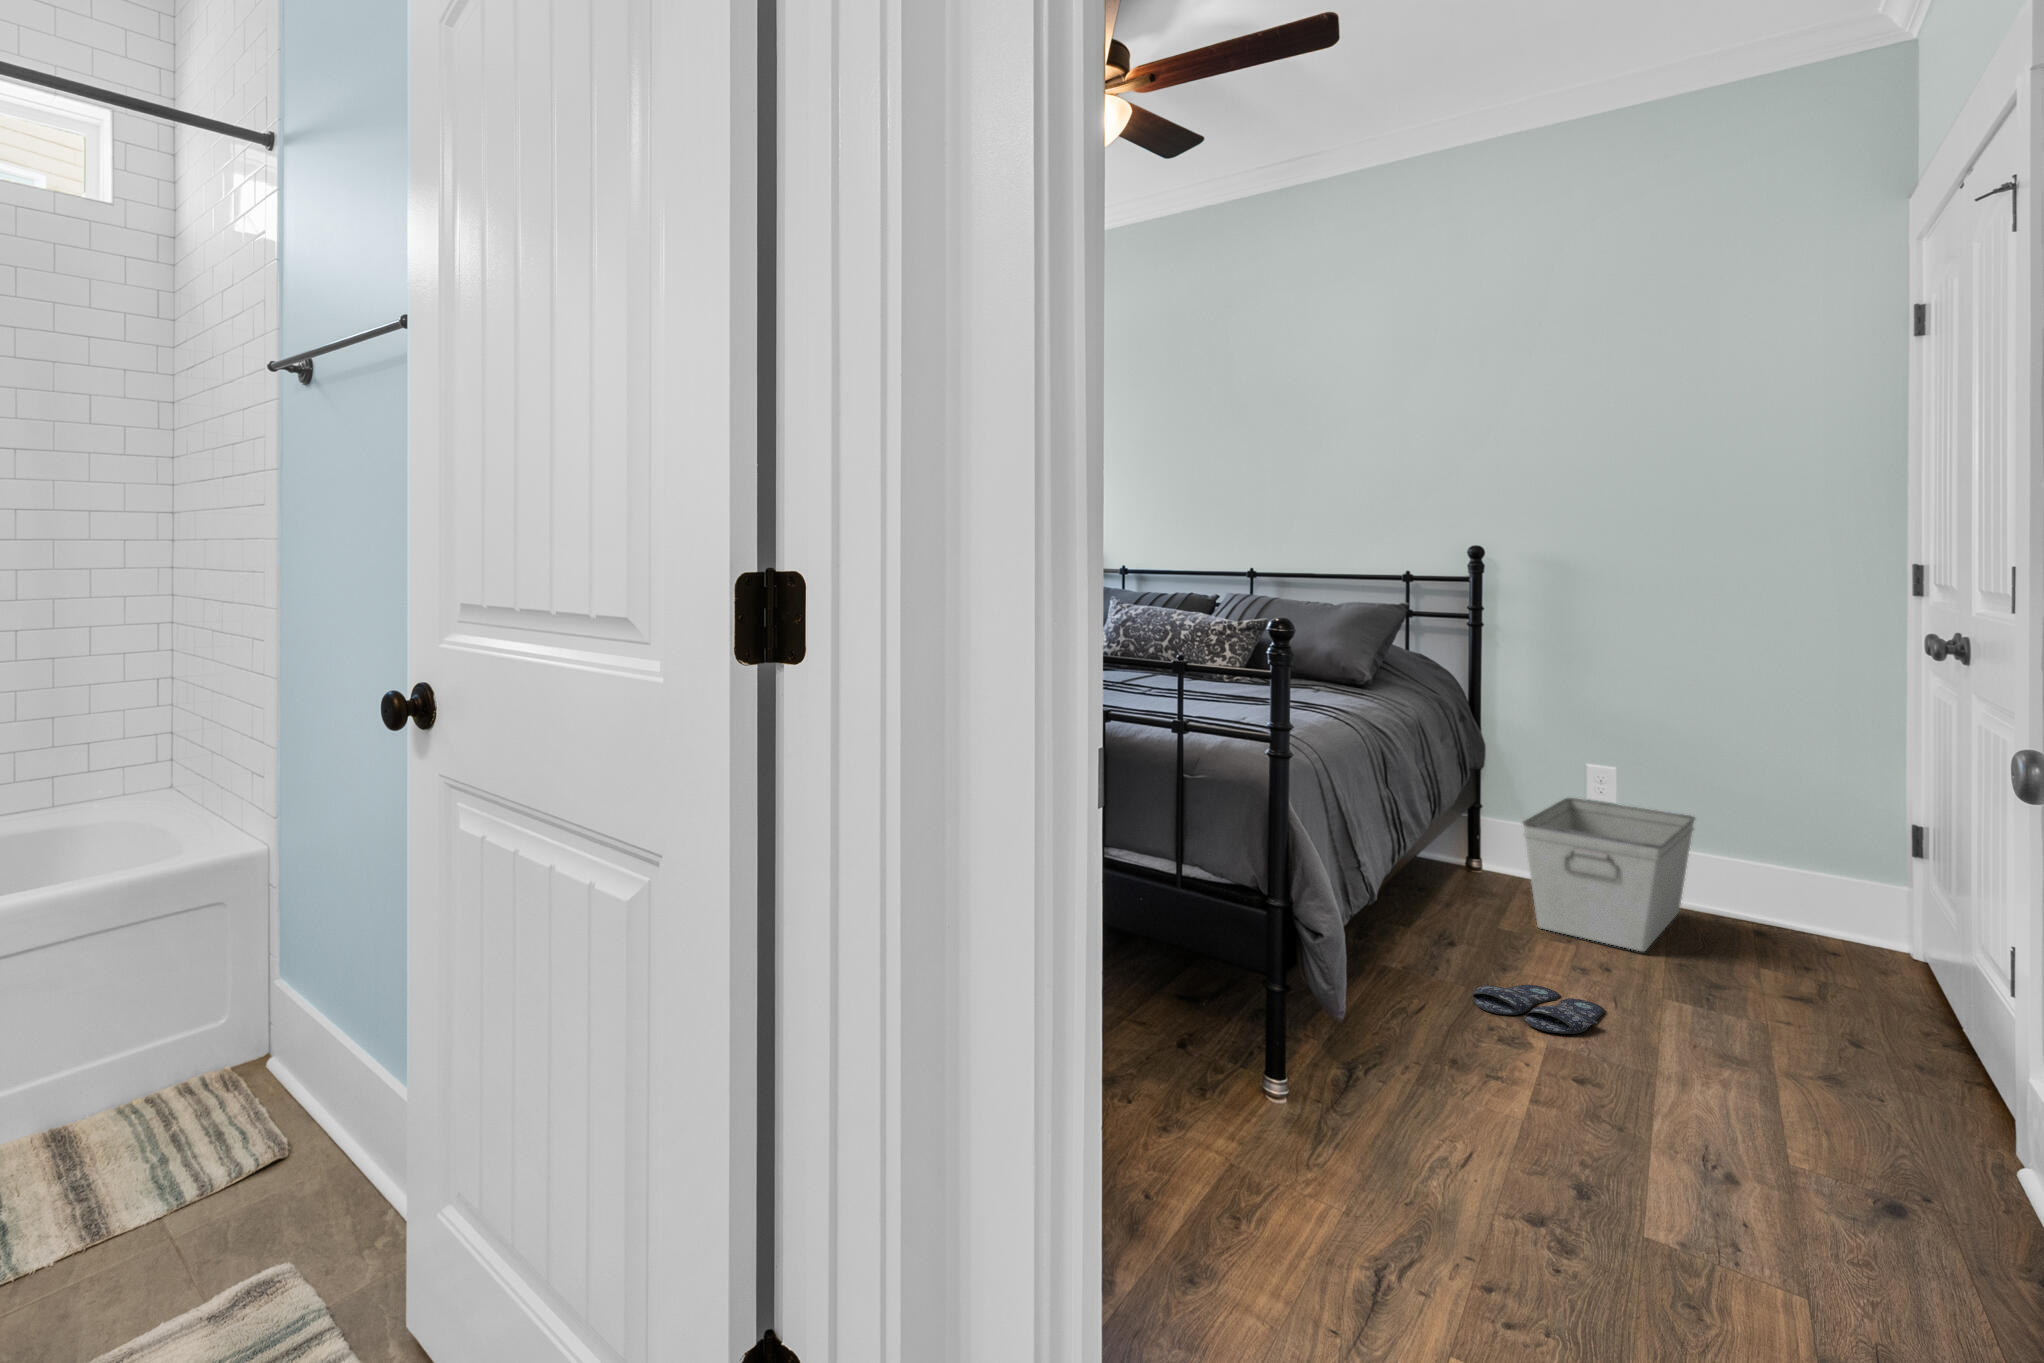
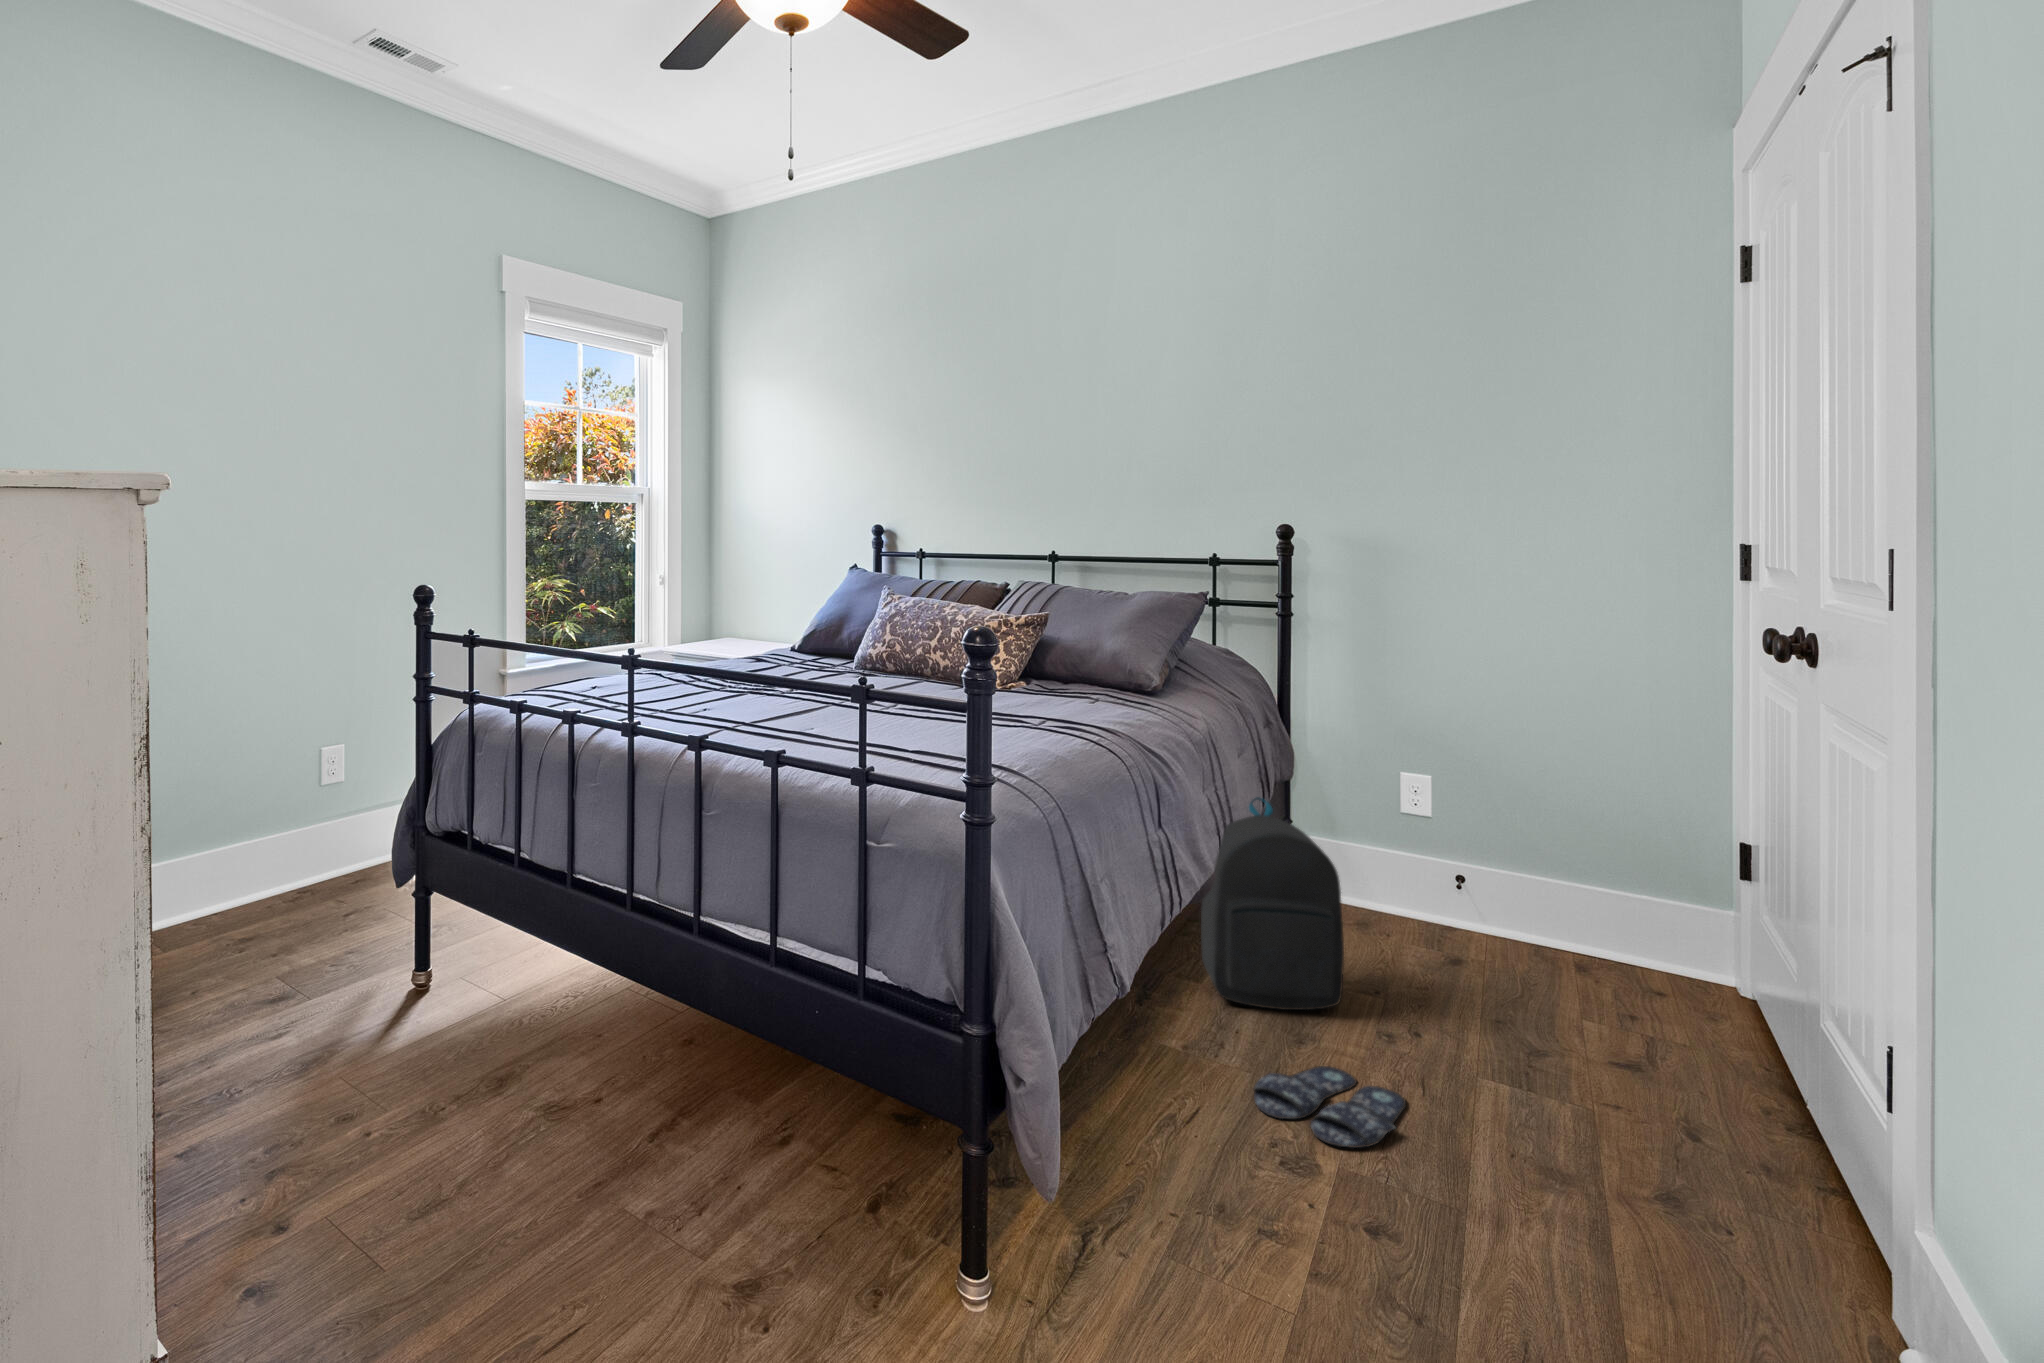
backpack: none [1413,773,1543,948] -> present [1201,798,1344,1010]
storage bin: present [1522,798,1695,951] -> none [1324,811,1516,1005]

